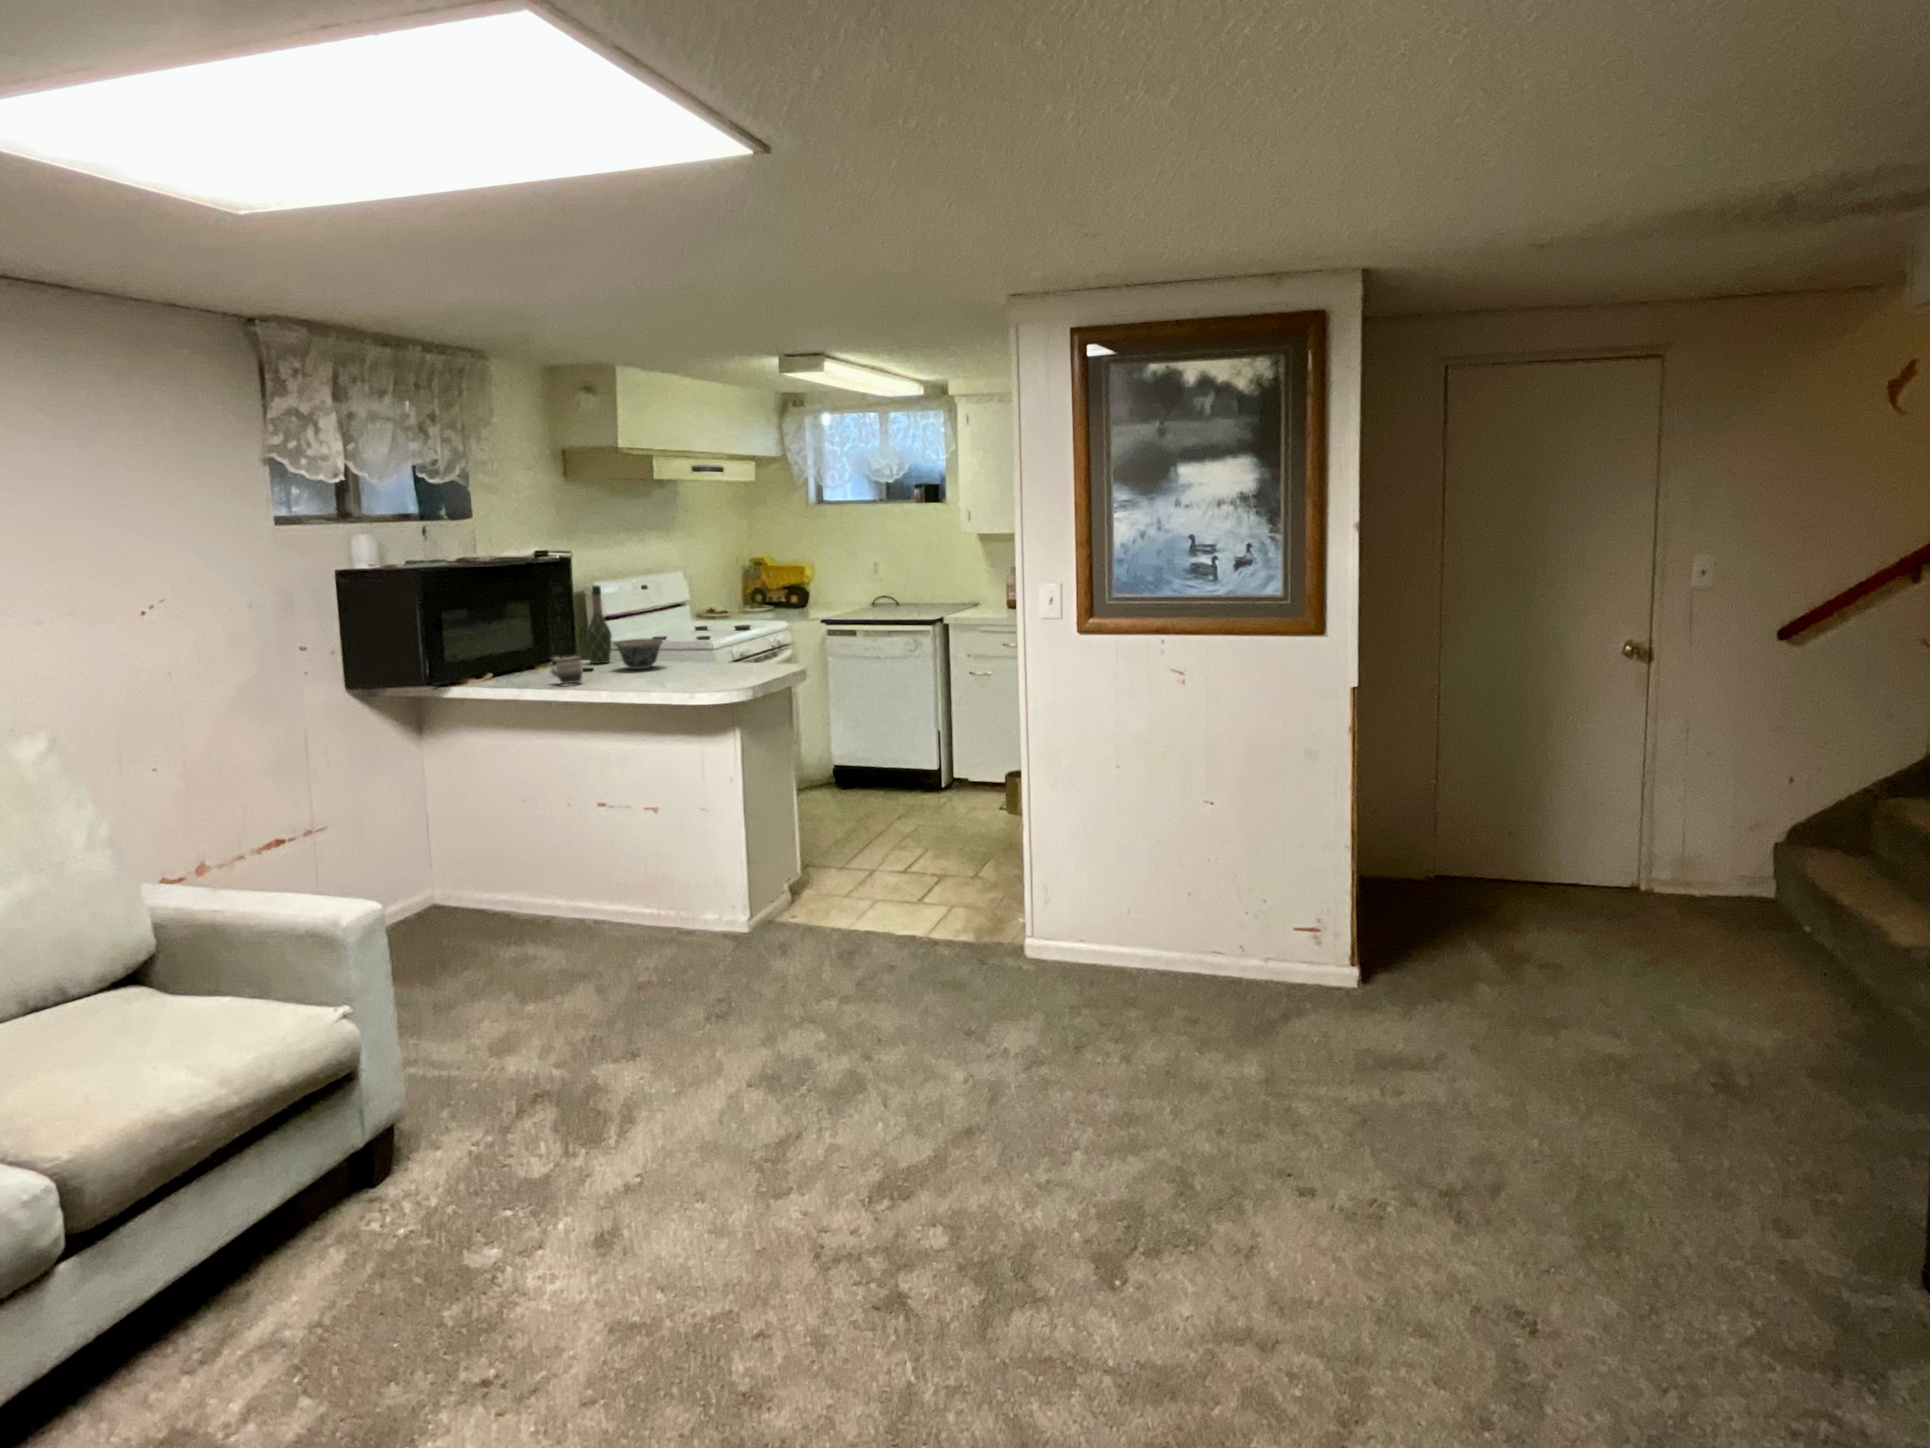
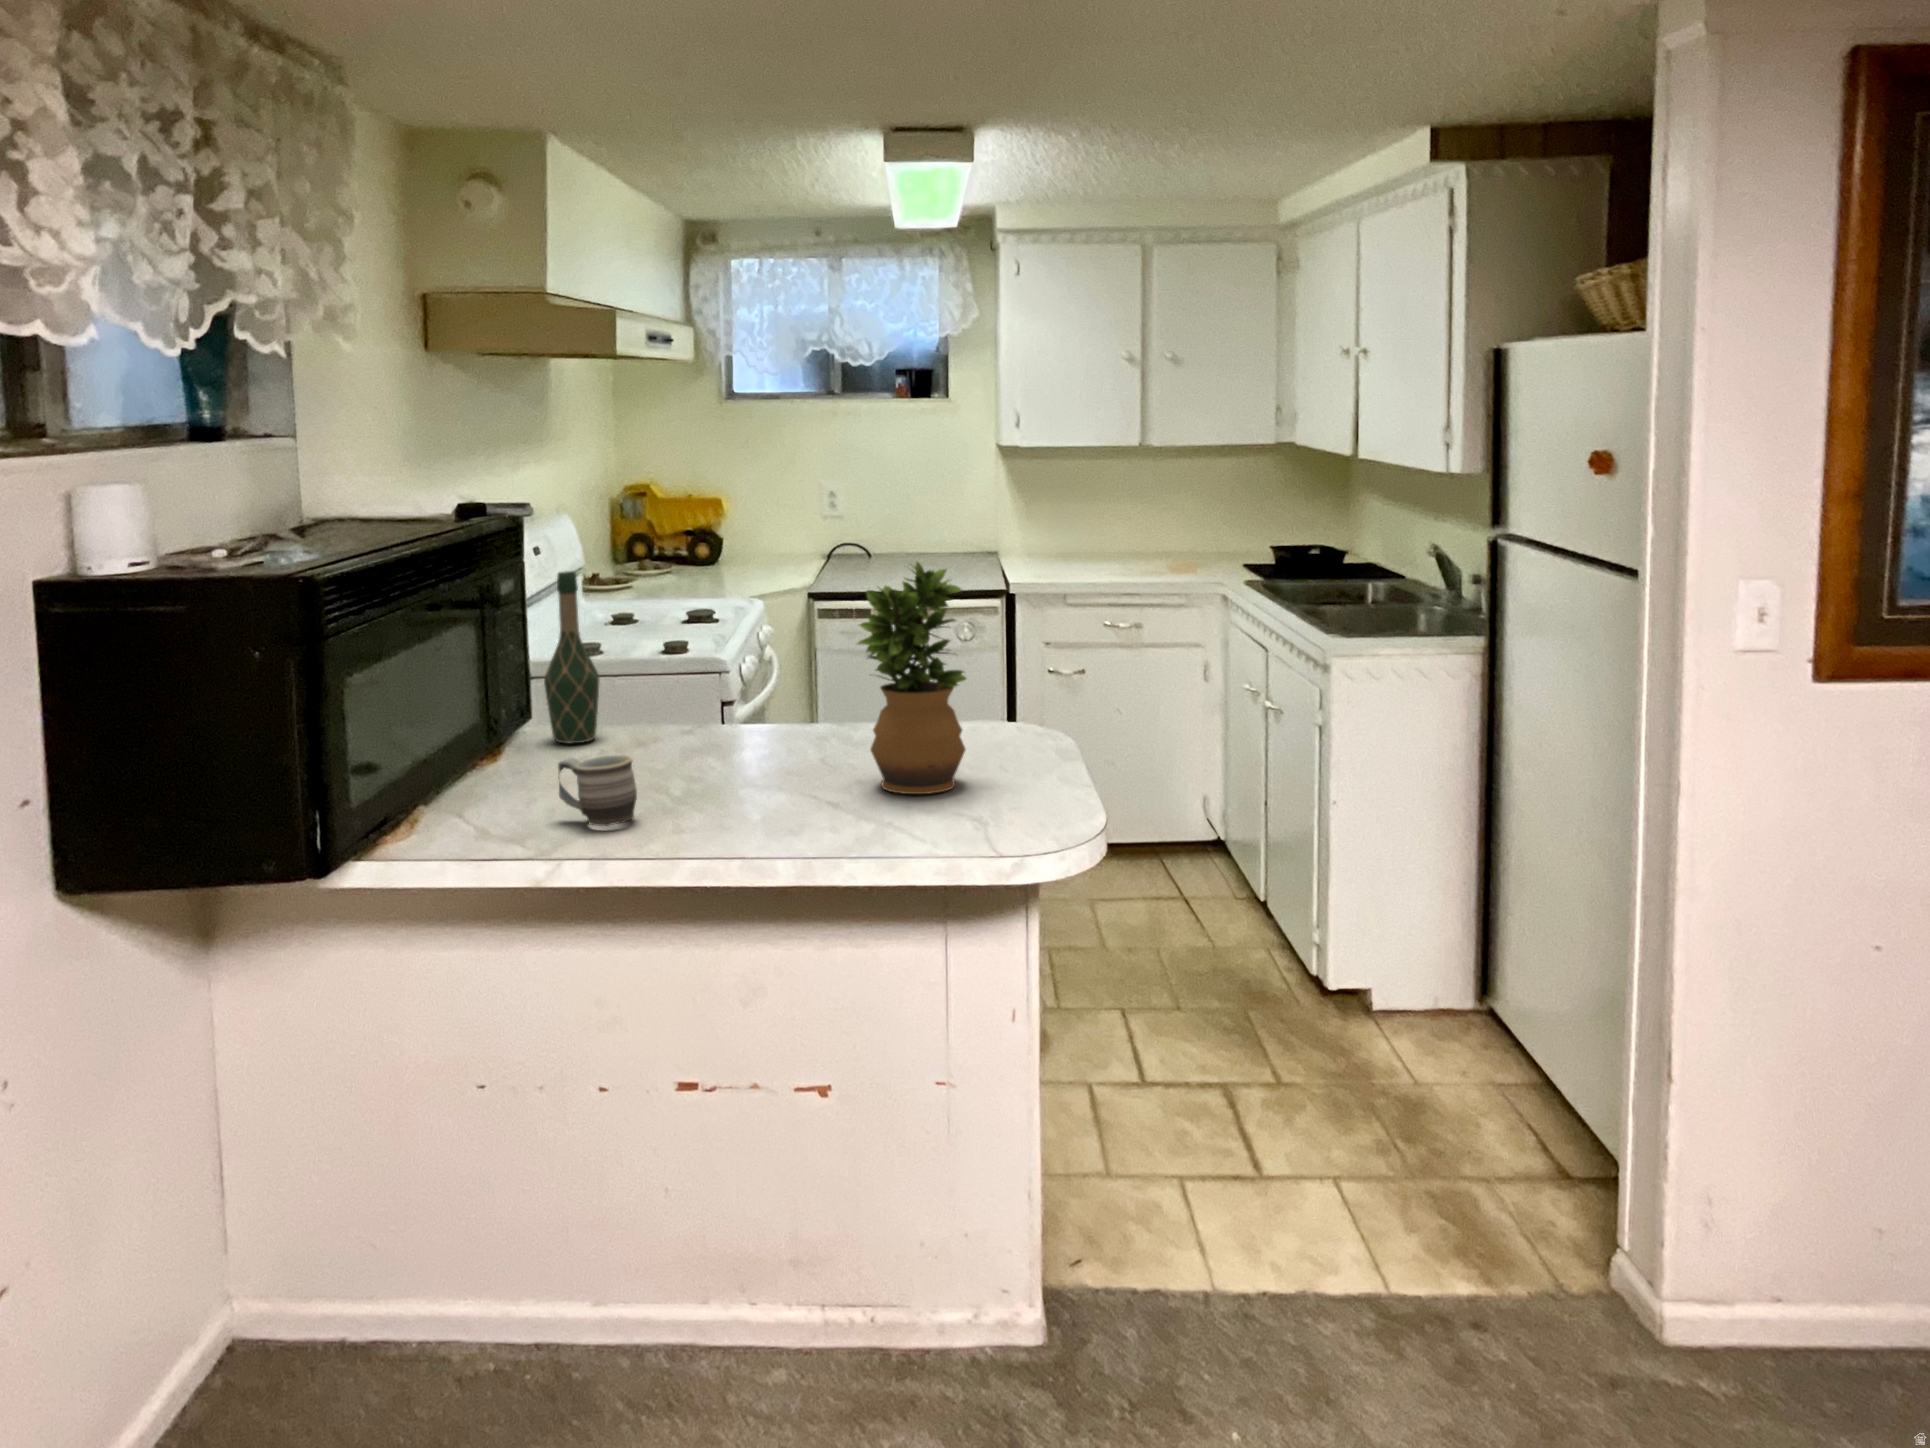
potted plant: none [681,577,736,678] -> present [858,562,966,794]
bowl: present [614,639,663,669] -> none [641,689,749,764]

